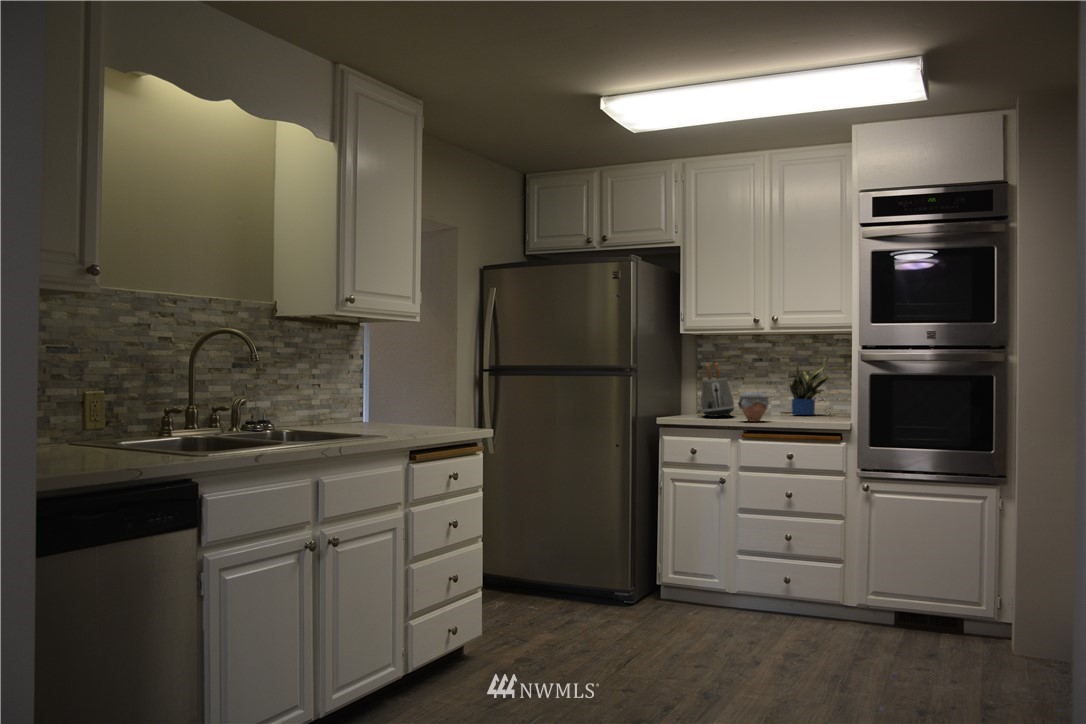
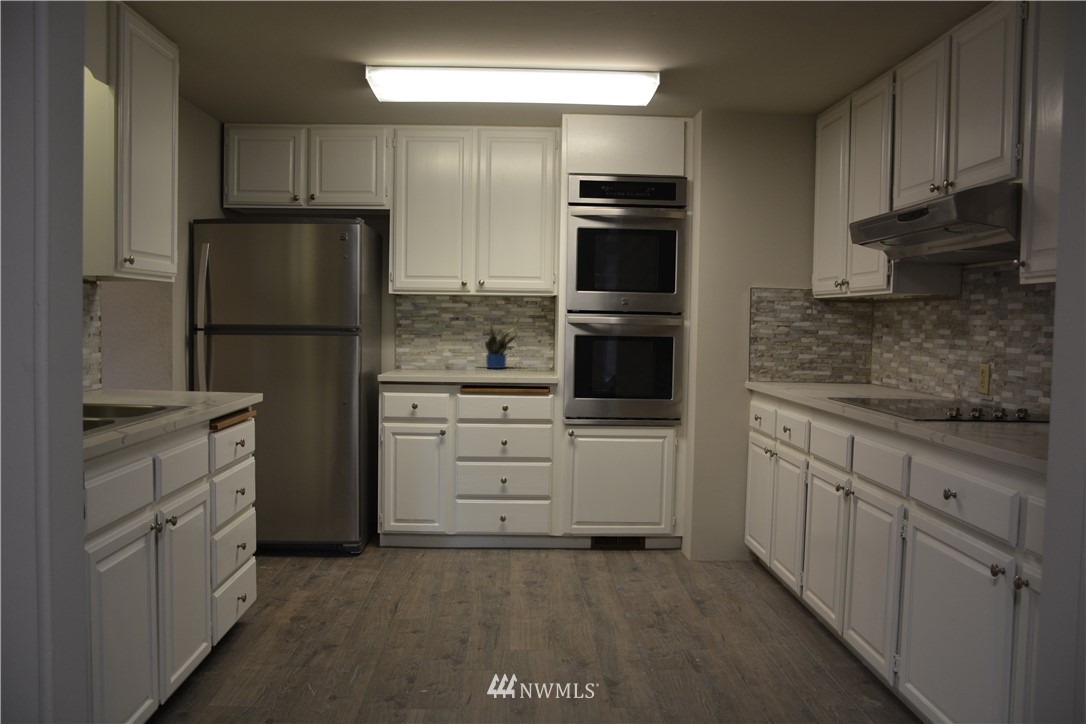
toaster: present [701,363,735,417] -> none [409,322,443,373]
jar: present [738,392,769,422] -> none [457,351,485,378]

